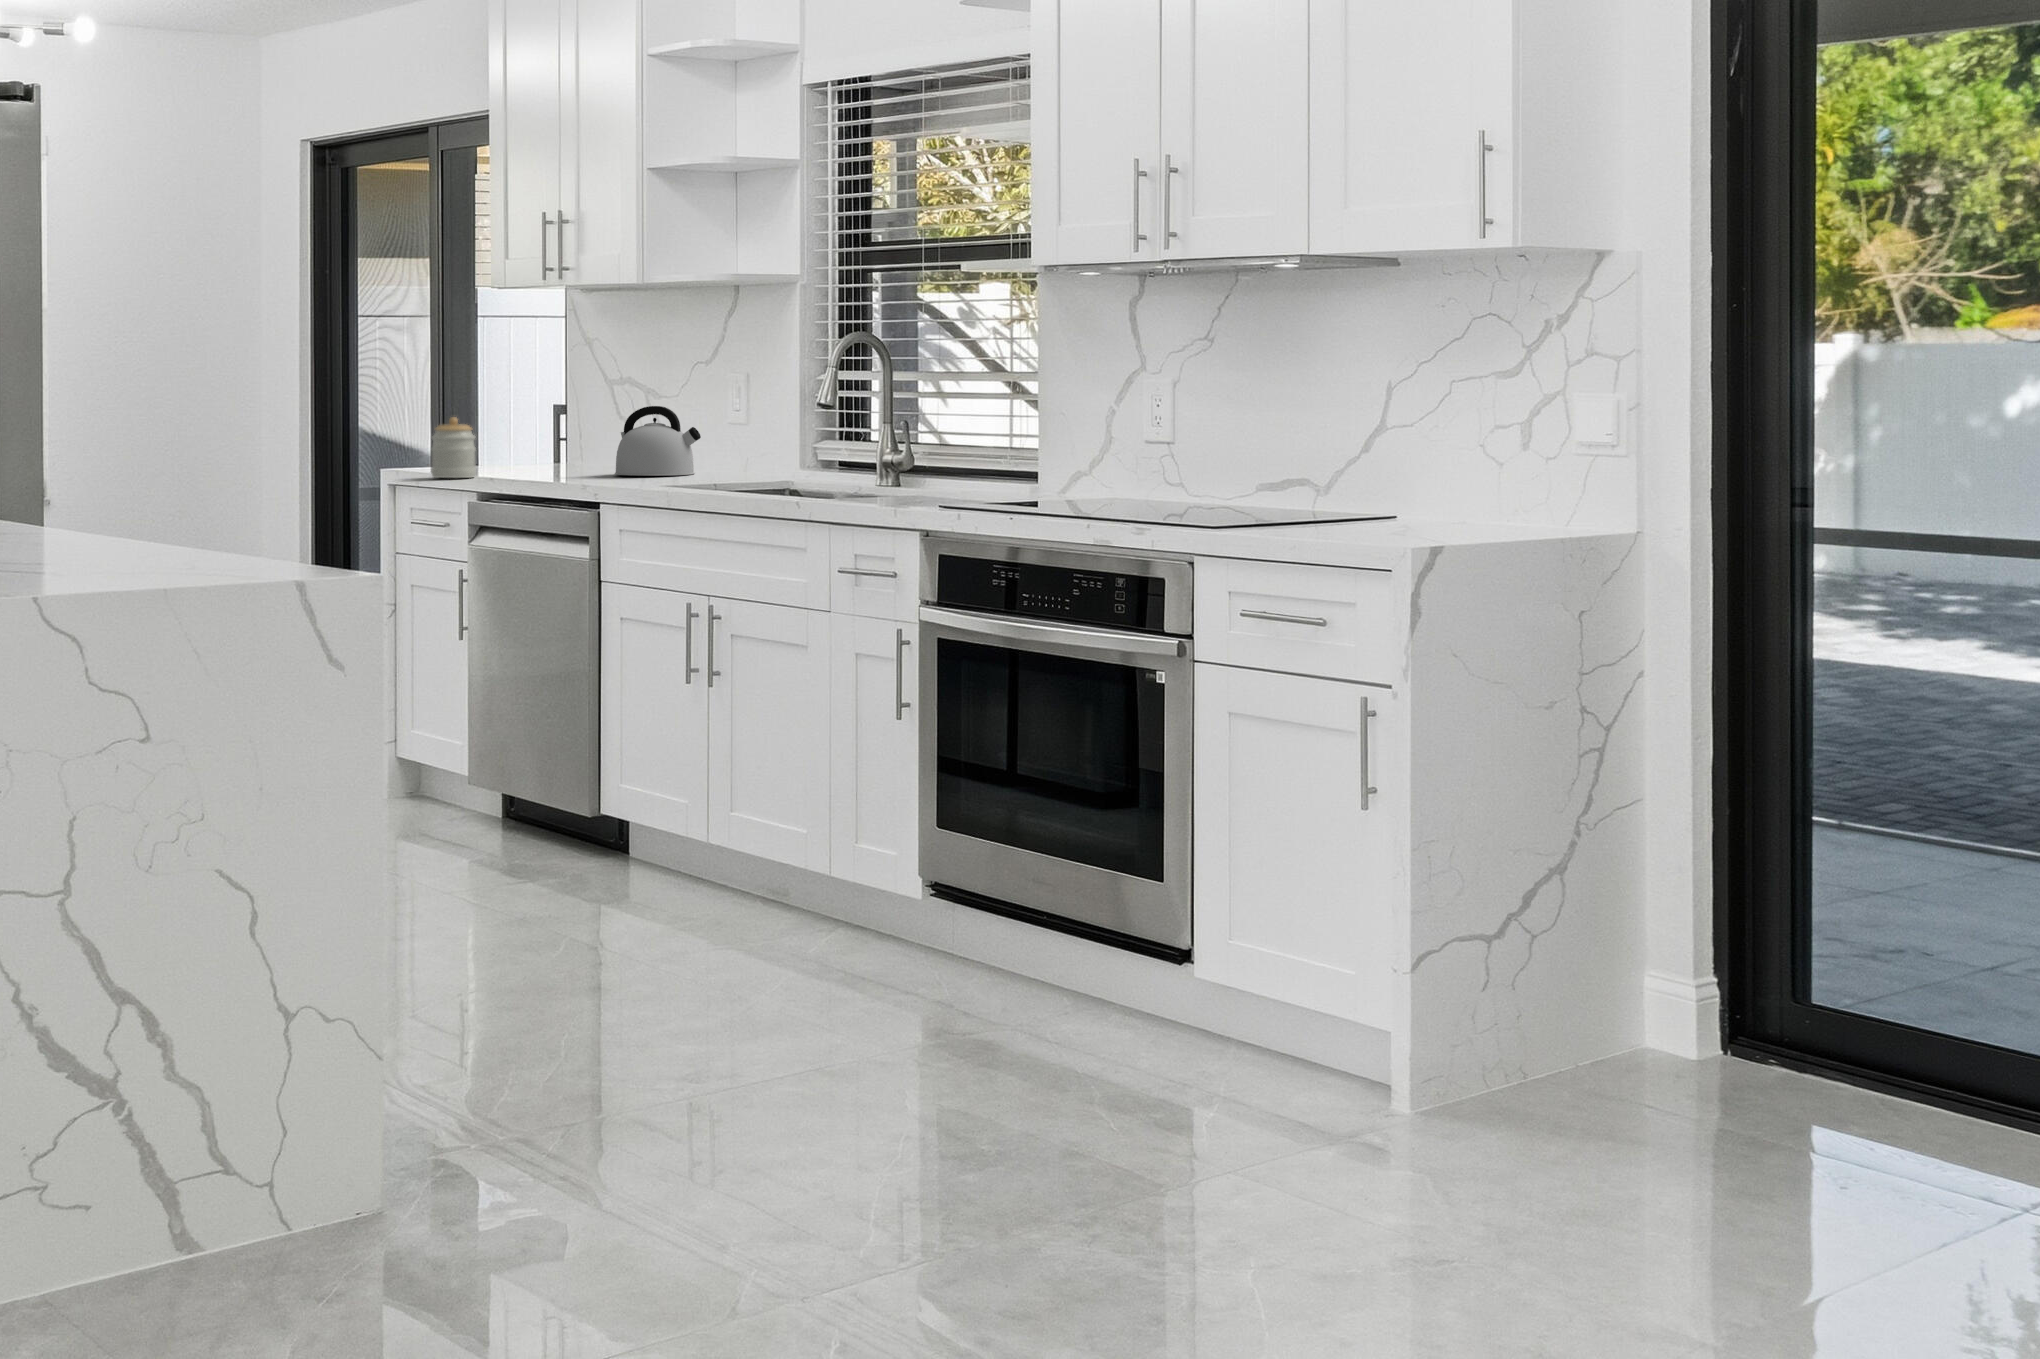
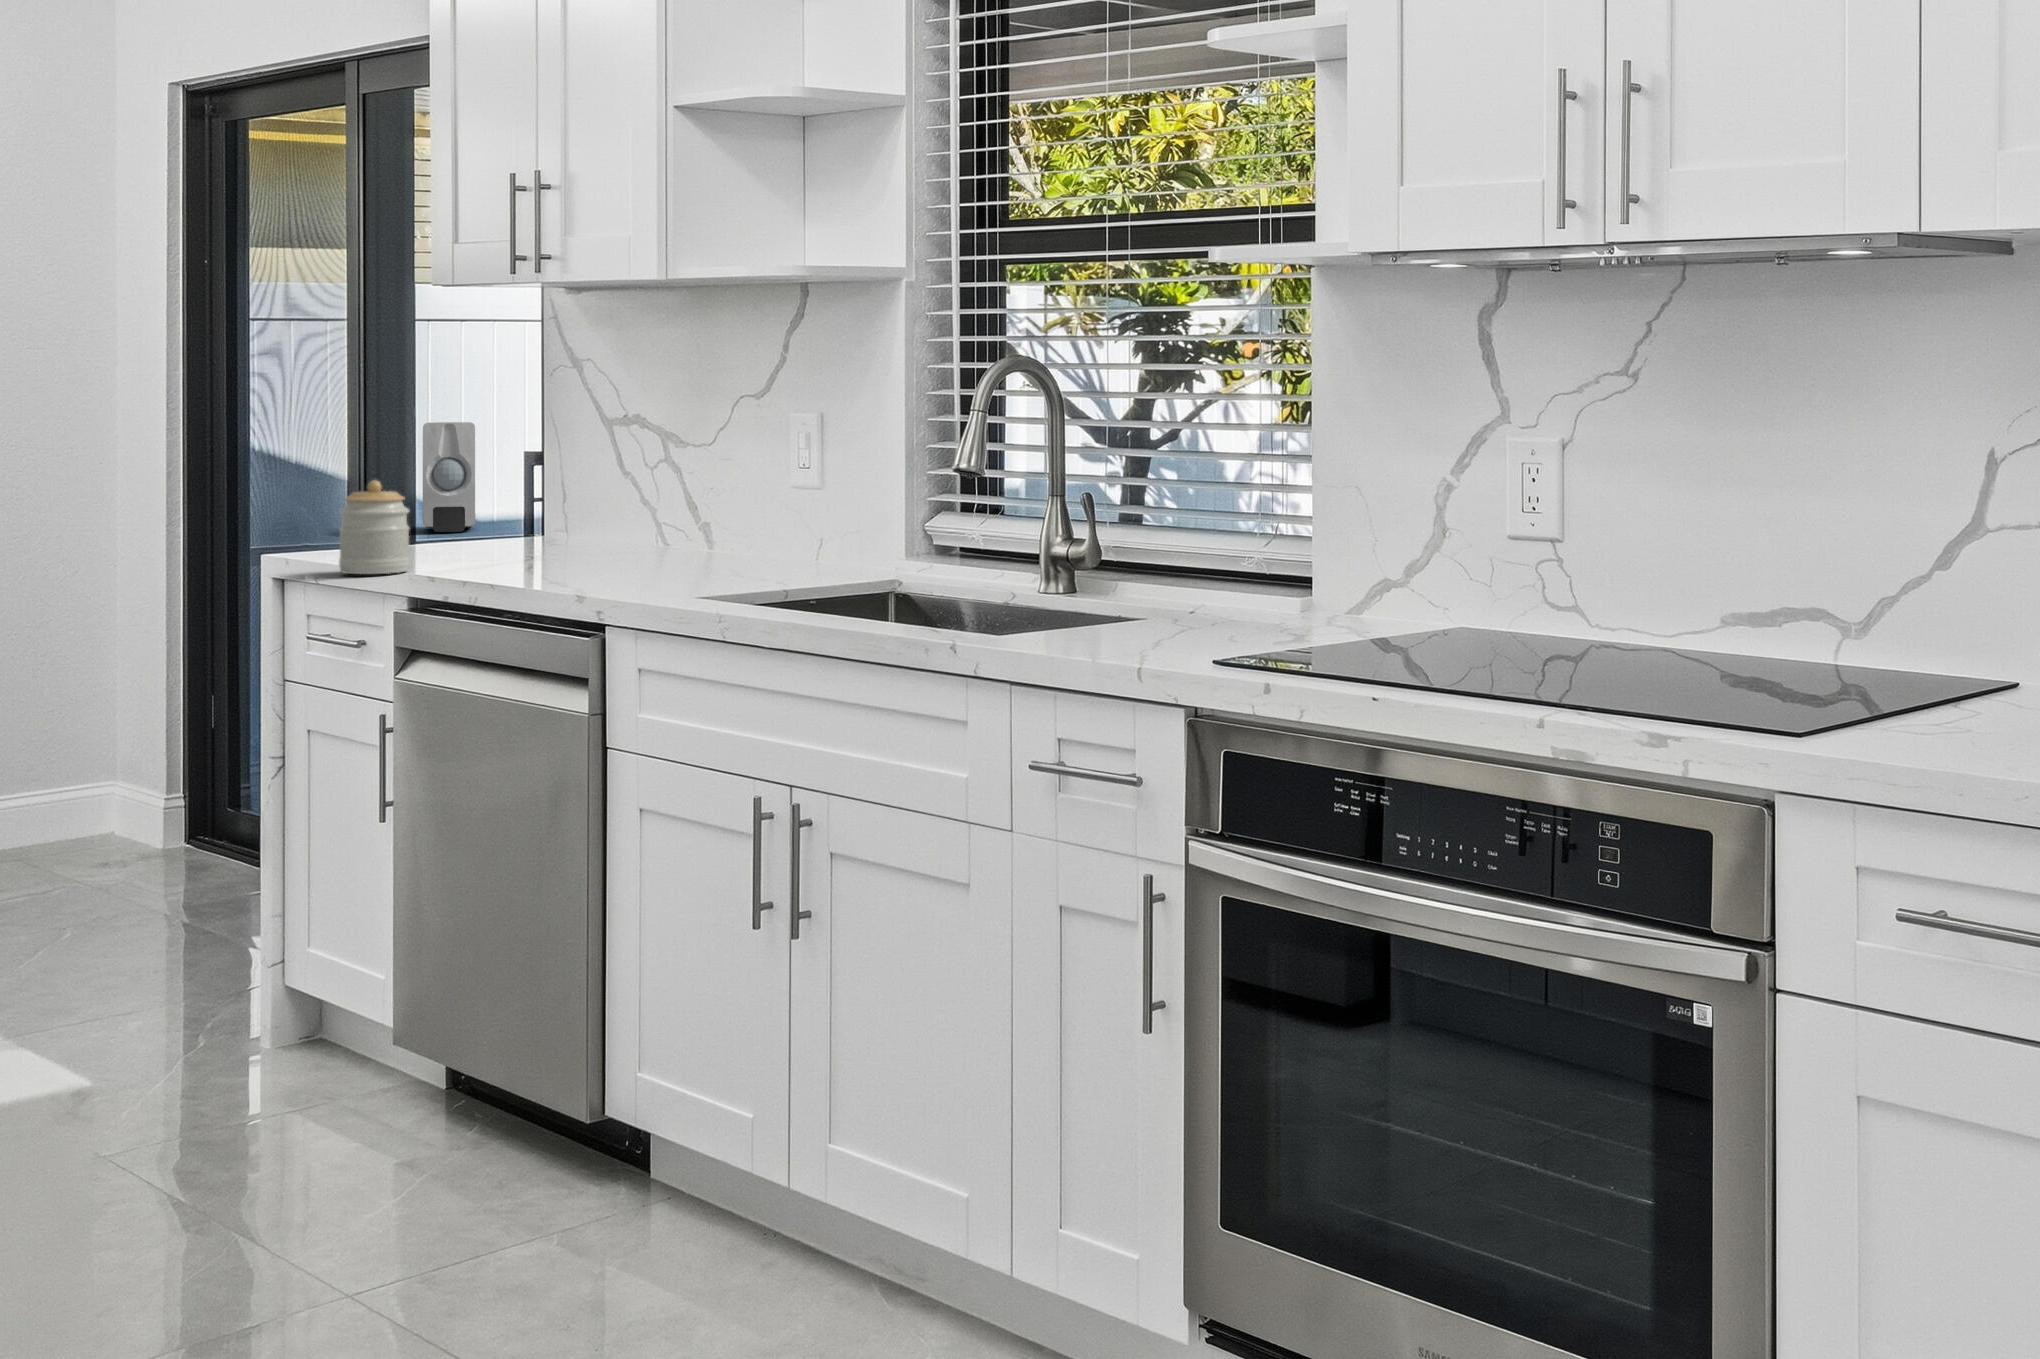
soap dispenser: none [482,383,518,460] -> present [423,422,476,532]
kettle: present [615,406,701,476] -> none [623,464,754,570]

